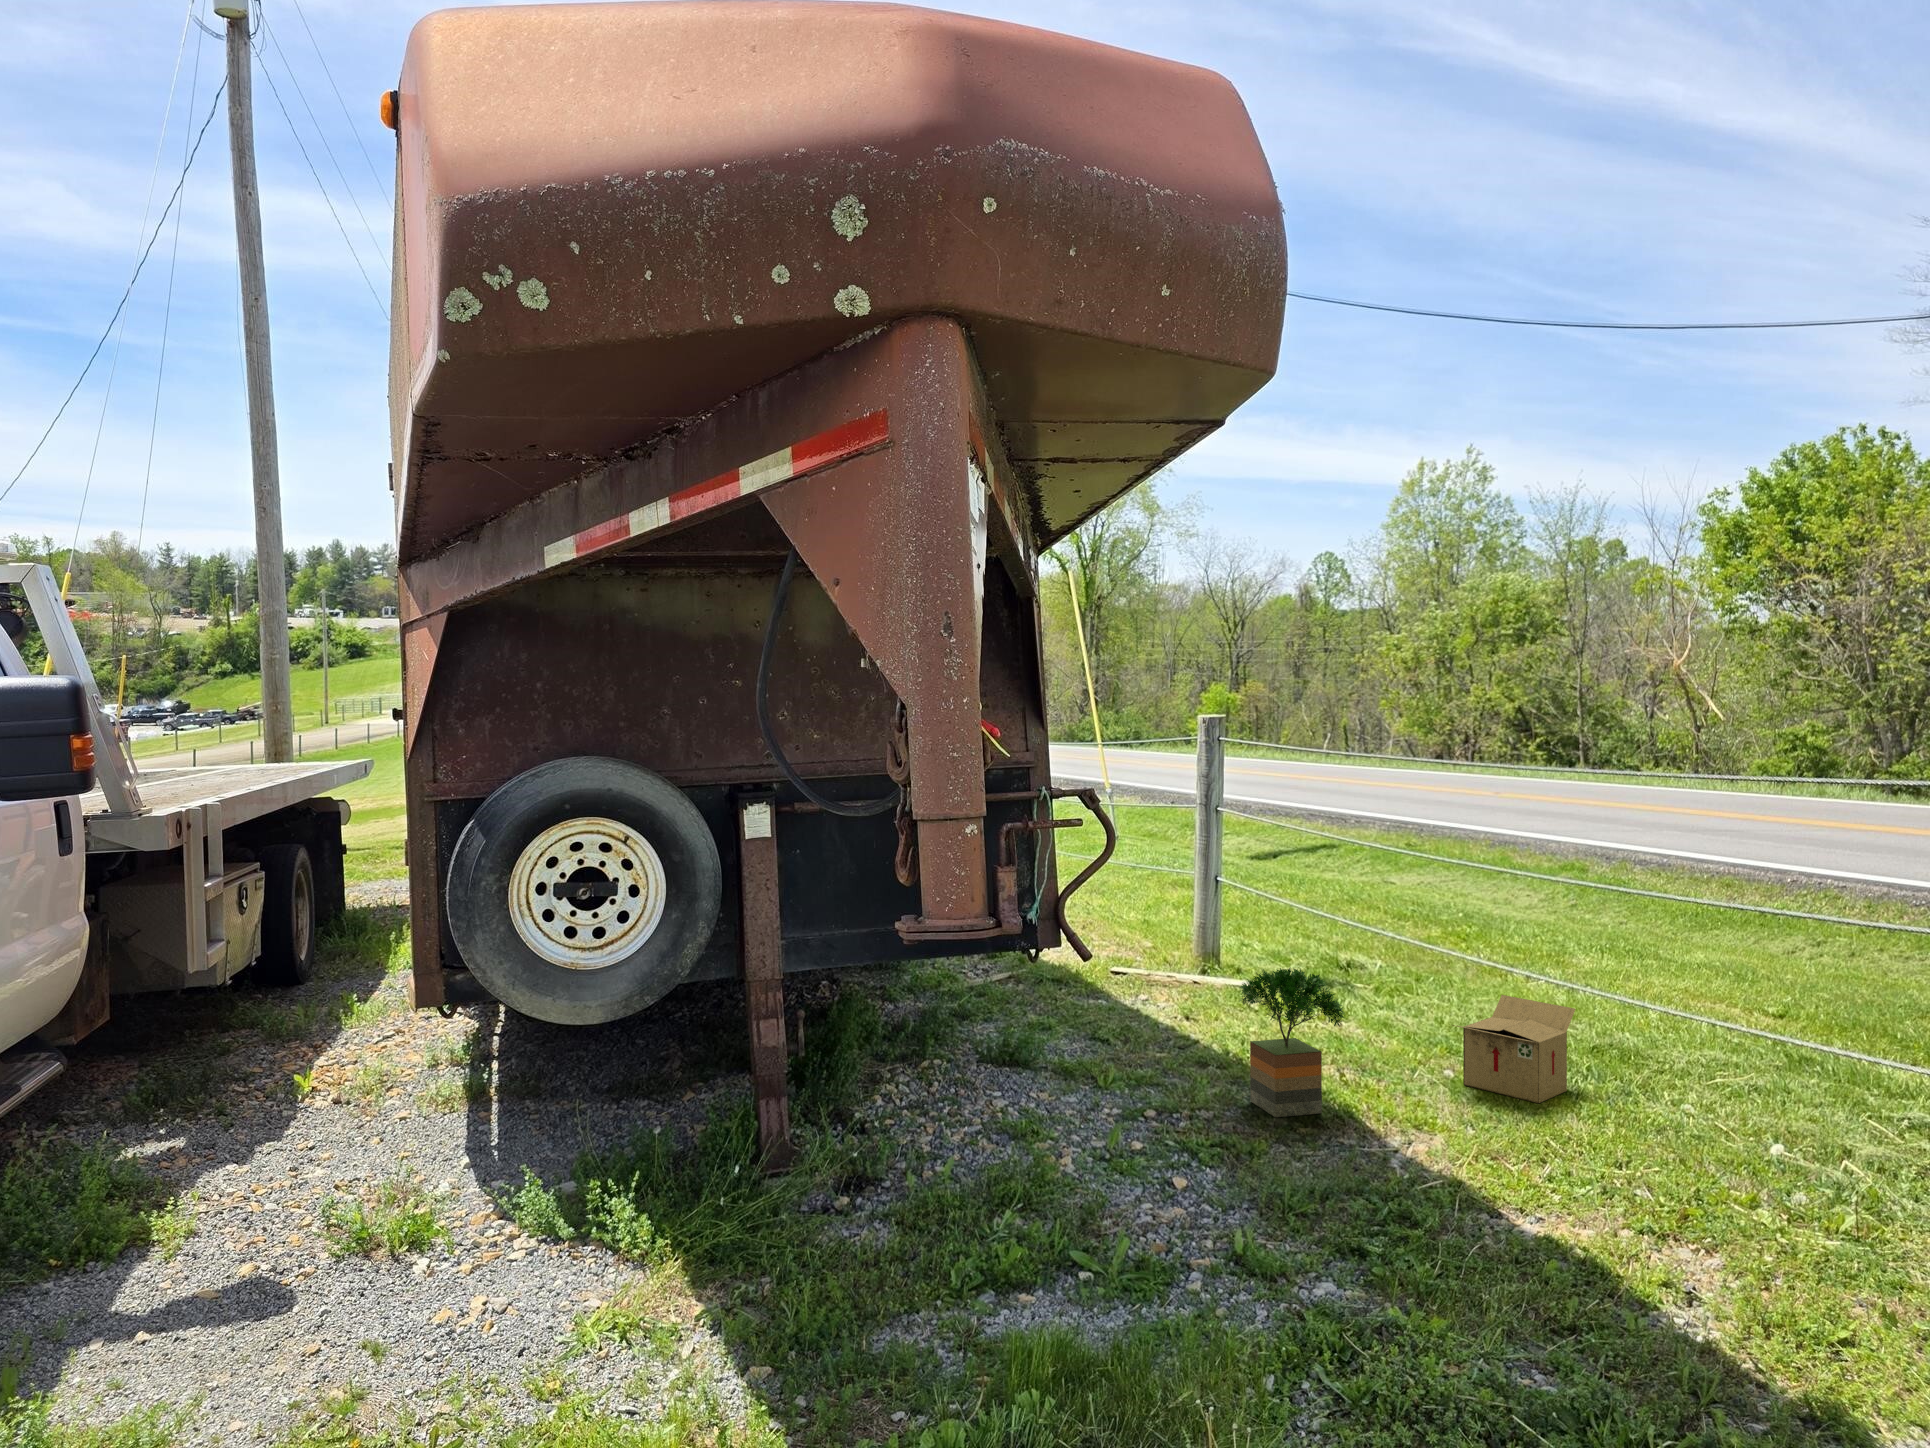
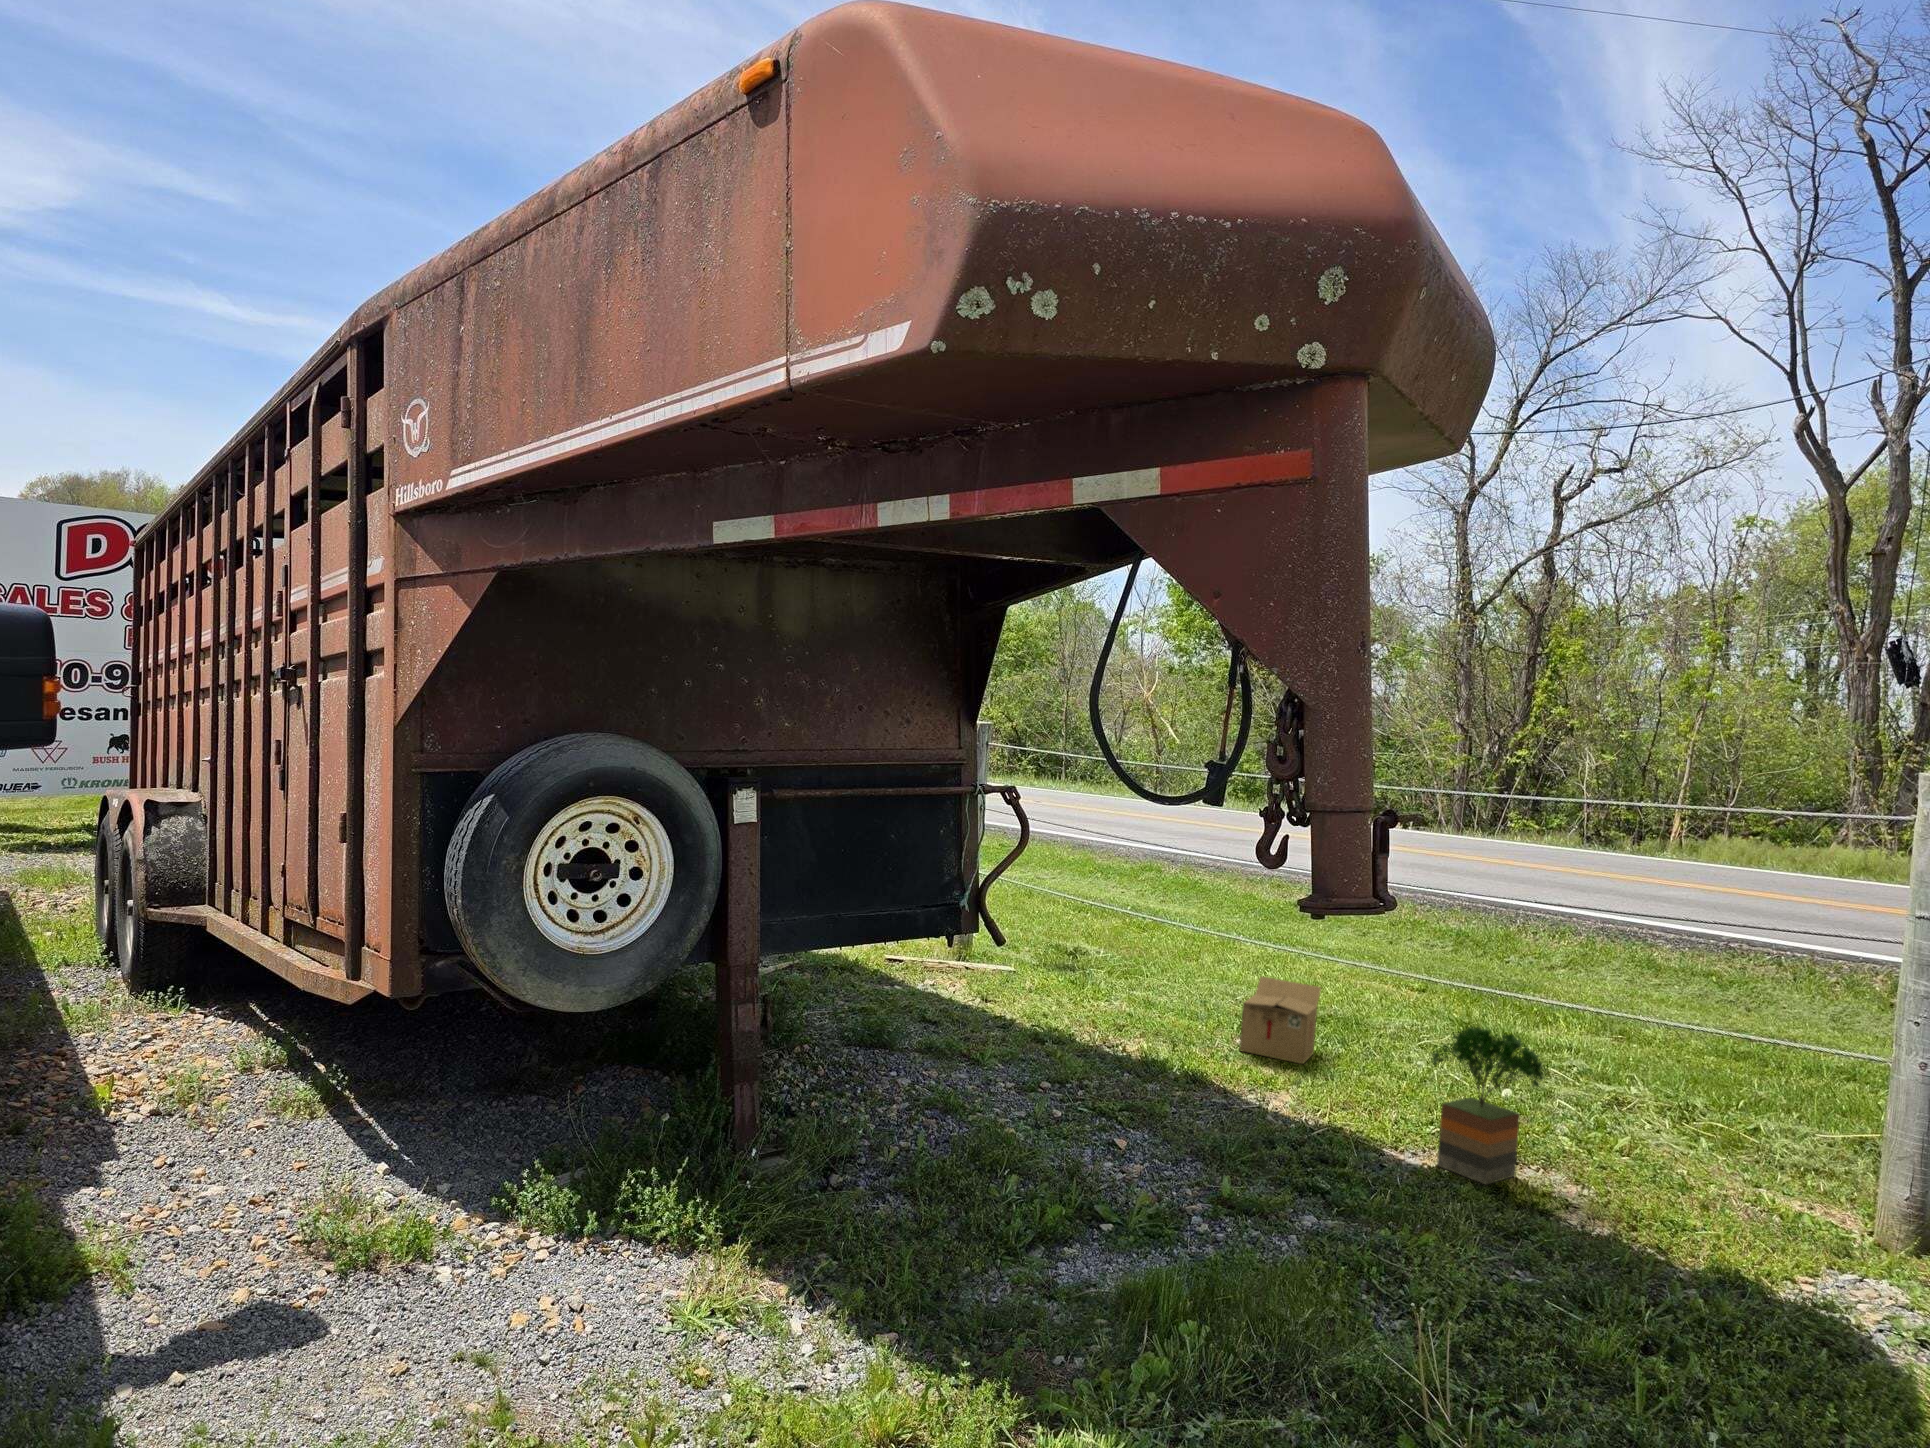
potted tree: present [1240,968,1345,1117] -> present [1430,1027,1548,1184]

